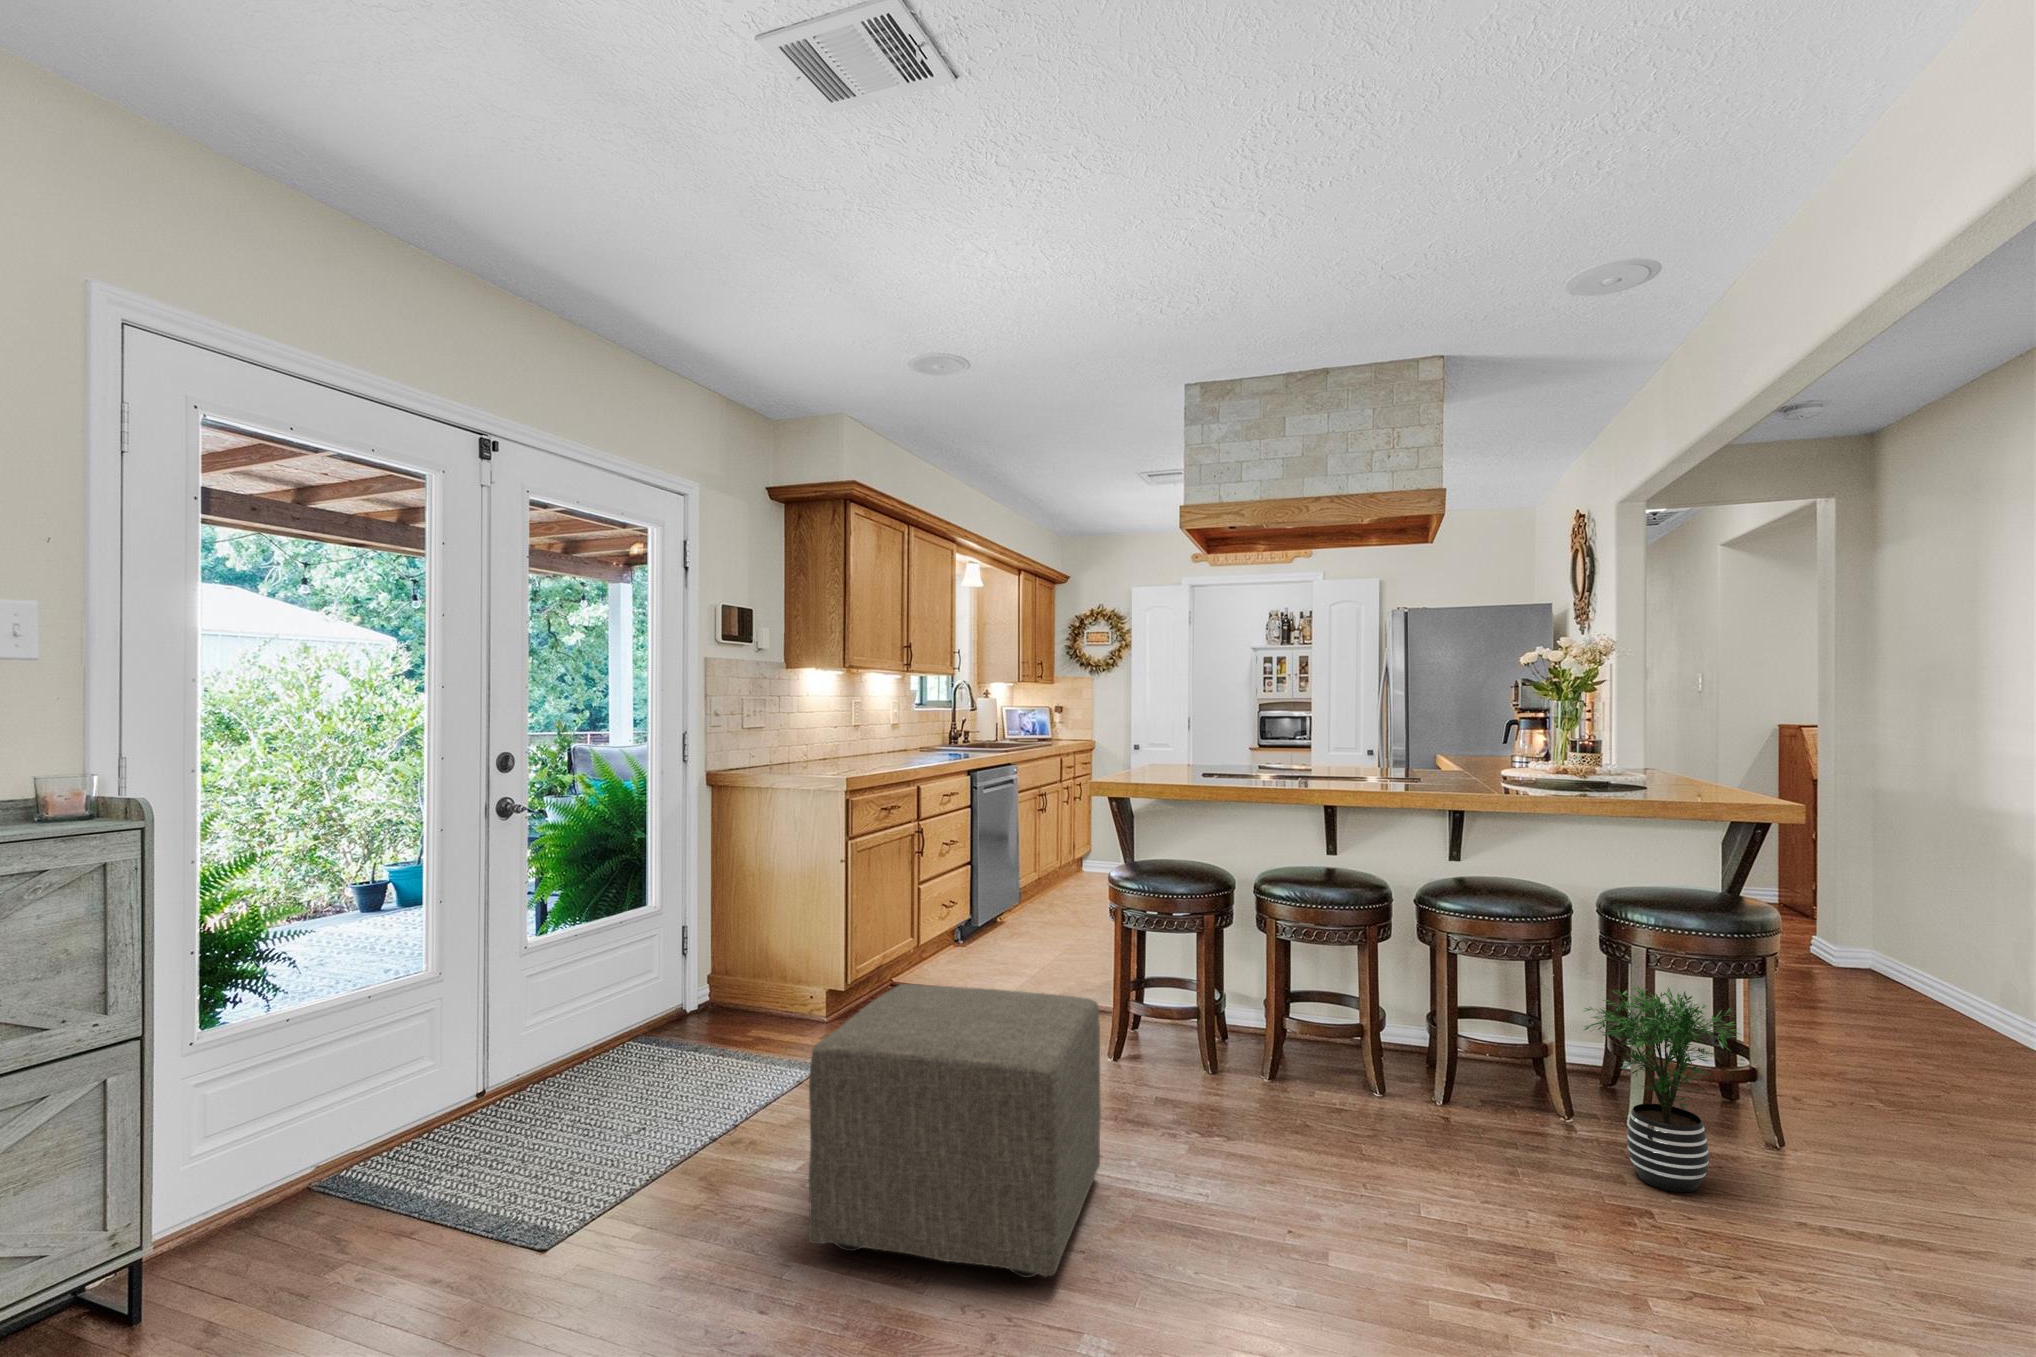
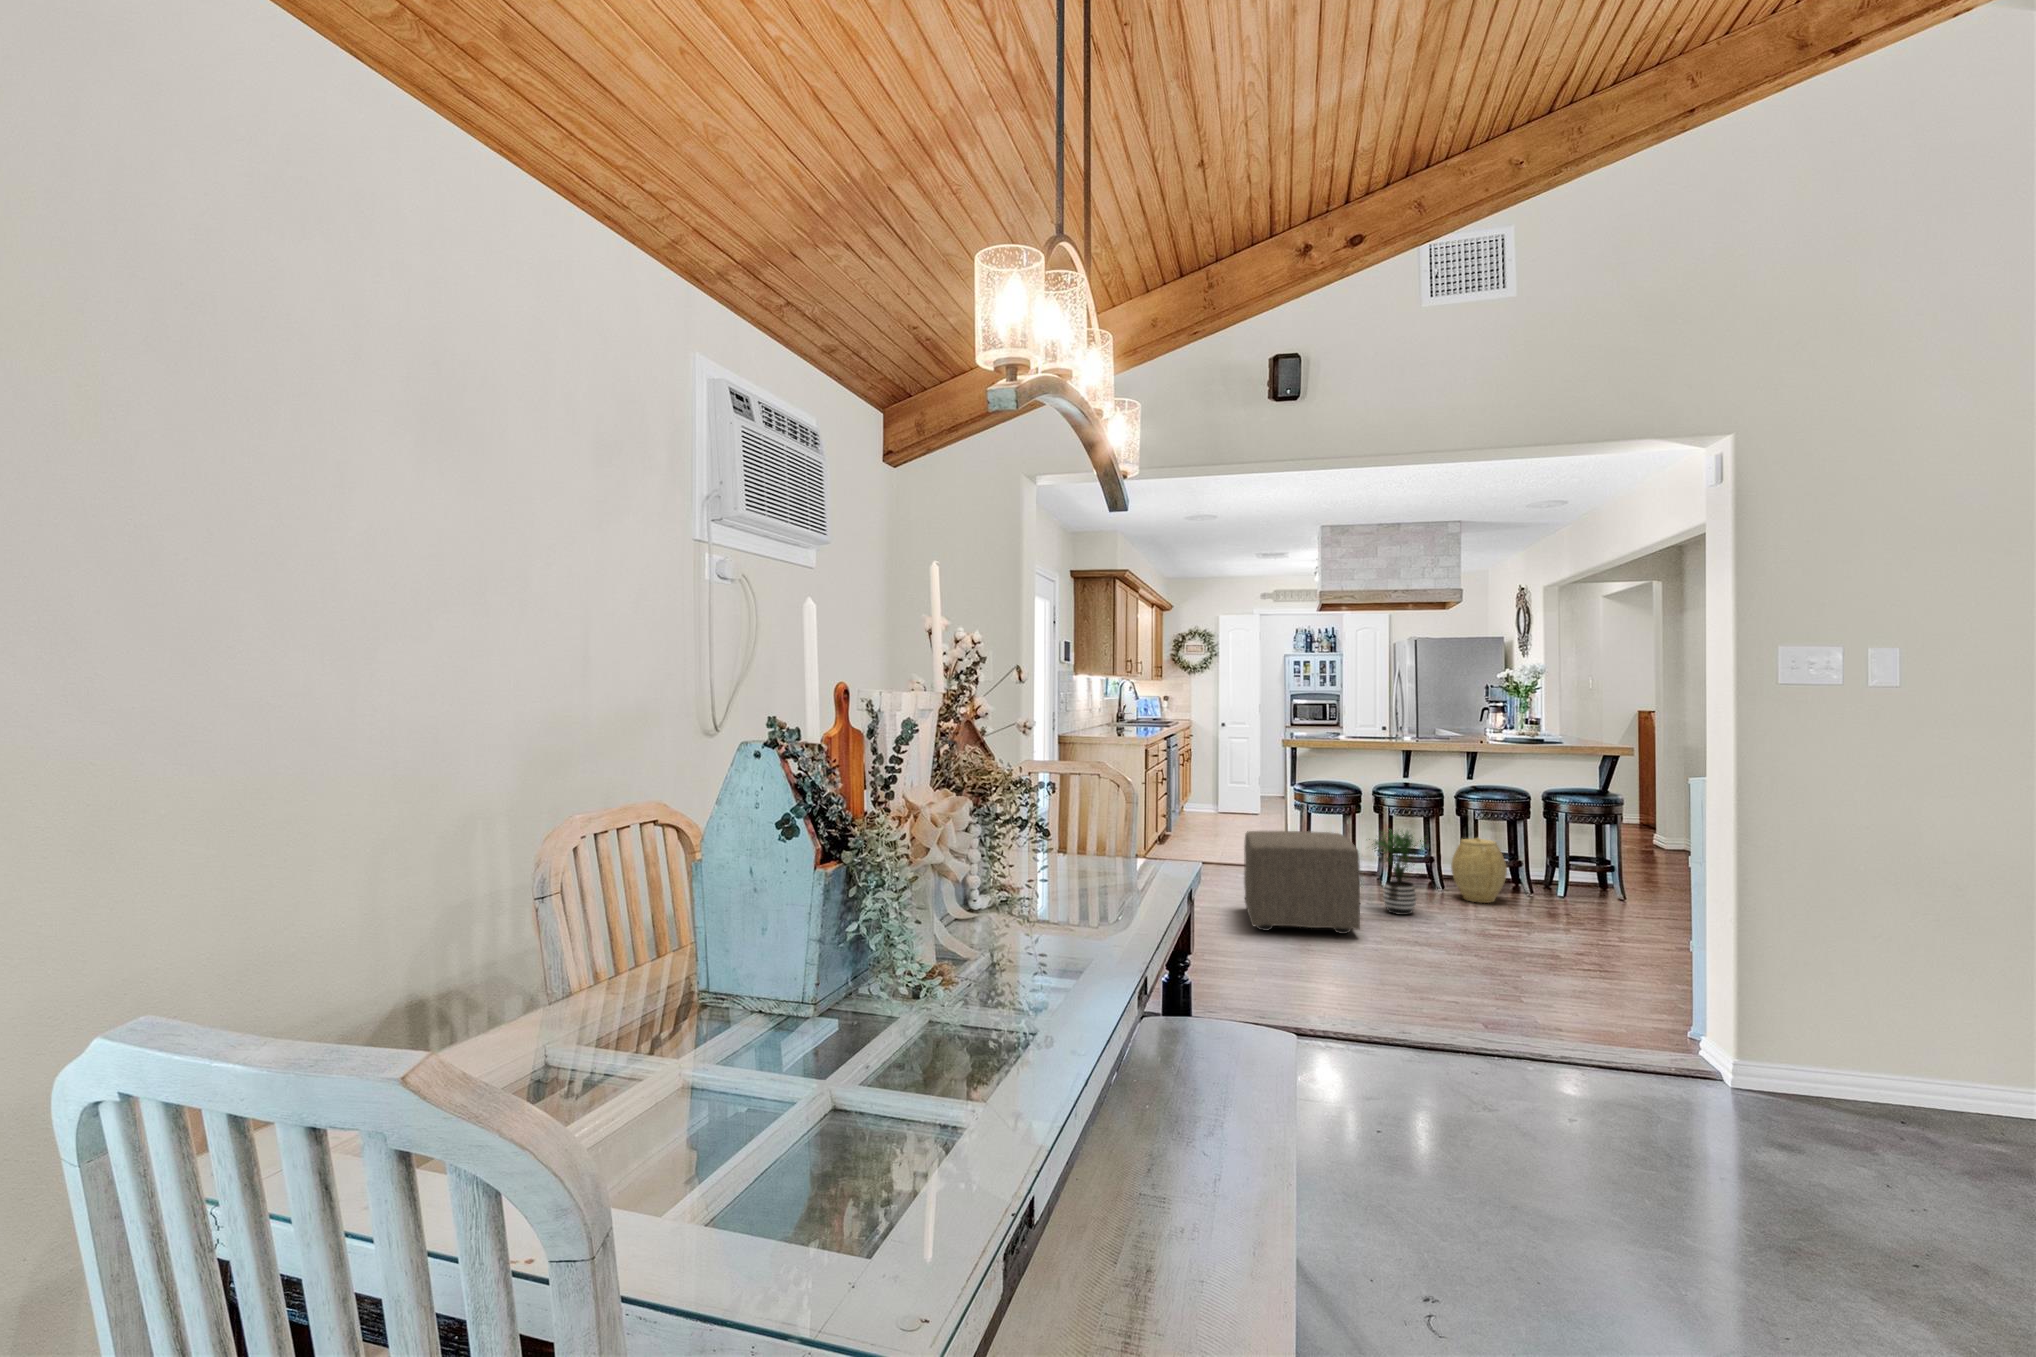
potted plant: present [1584,986,1739,1192] -> present [1369,829,1428,915]
woven basket: none [1382,1001,1500,1152] -> present [1451,838,1507,903]

